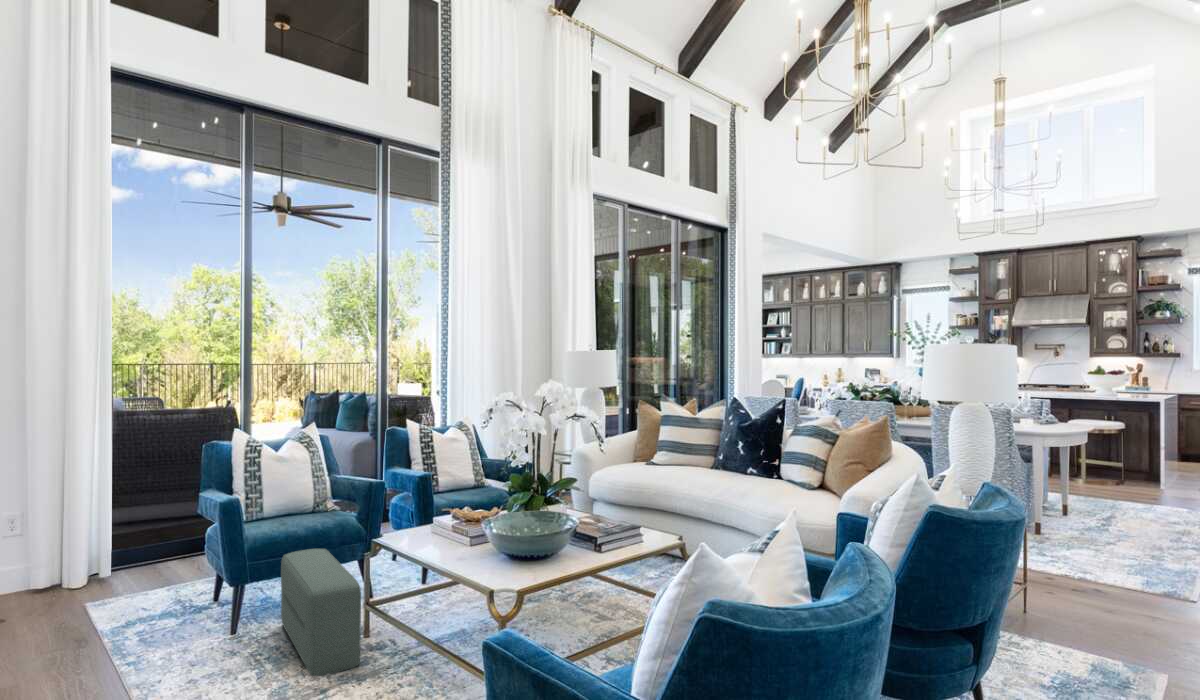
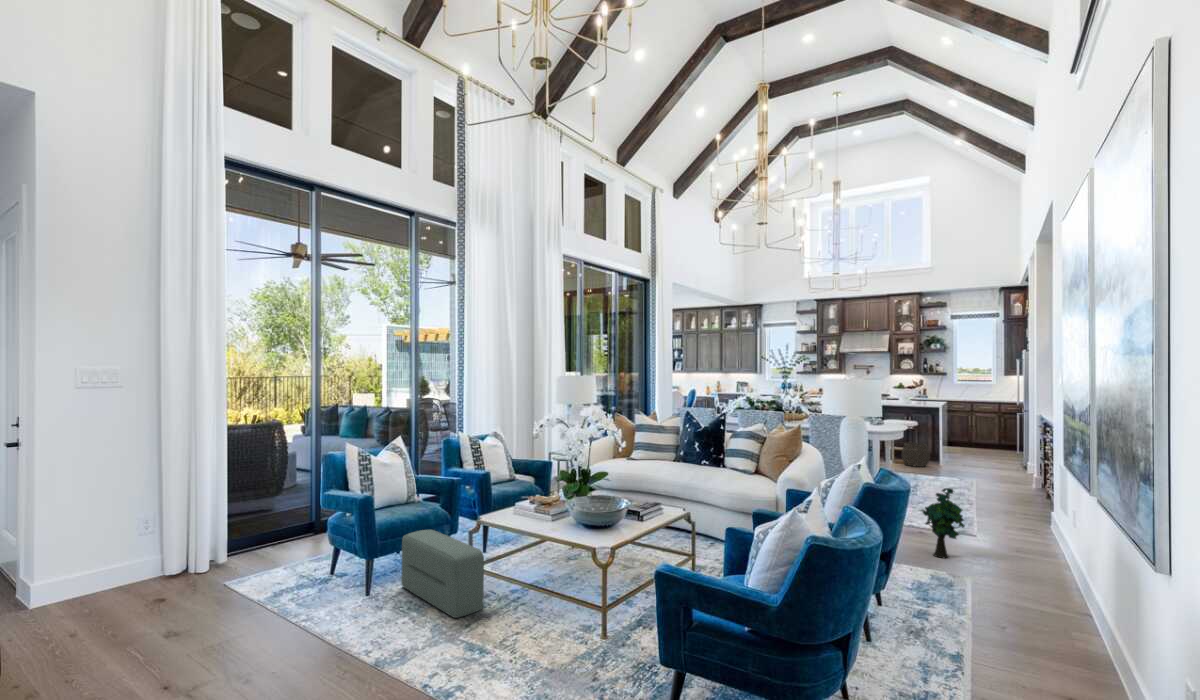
woven basket: none [1097,453,1144,490] -> present [902,443,930,467]
decorative plant: none [1080,522,1164,637] -> present [920,488,965,558]

